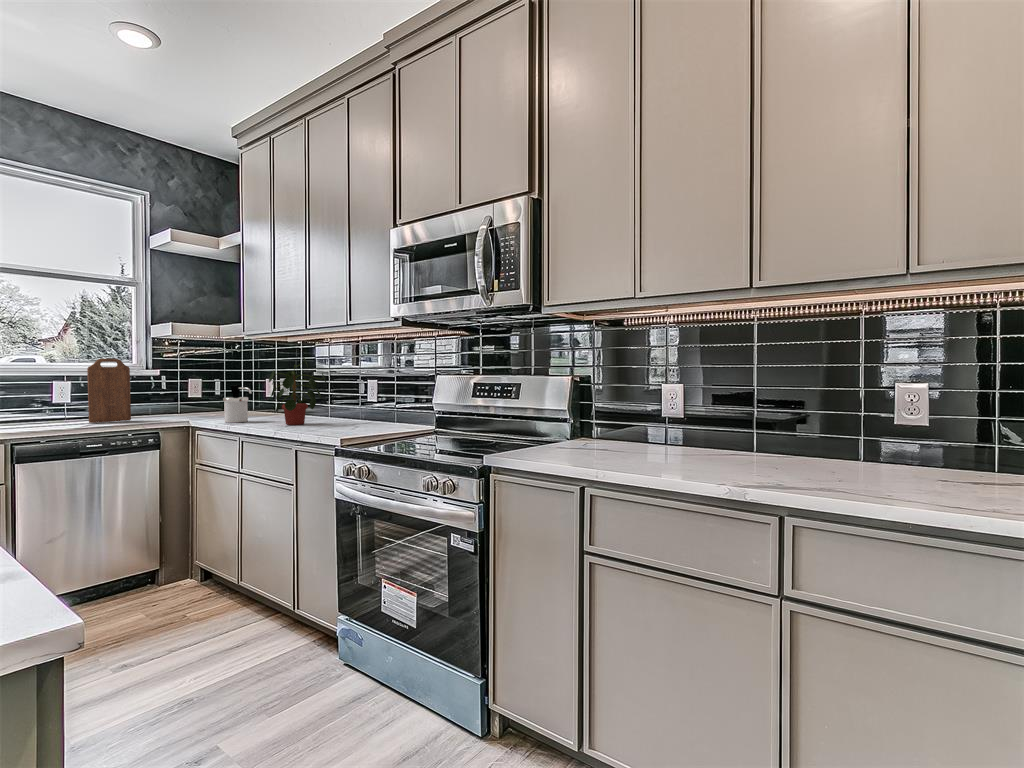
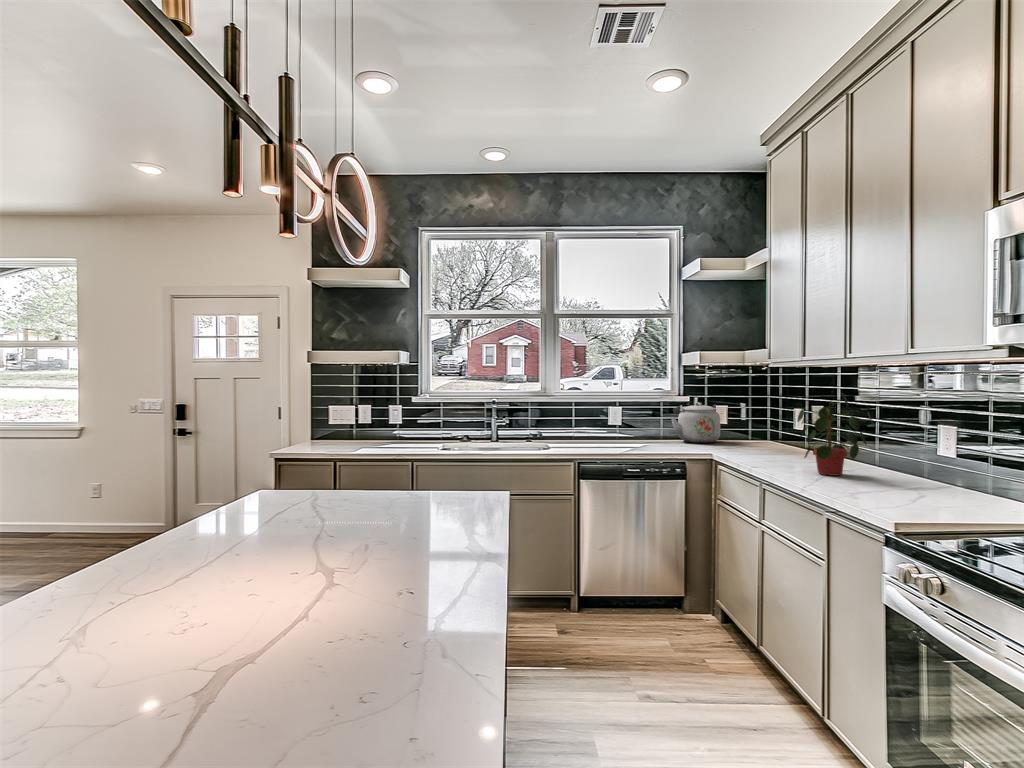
cutting board: present [87,359,131,423] -> none [630,388,663,447]
kettle: none [139,376,195,416] -> present [671,403,720,443]
soap dispenser: present [223,385,252,423] -> none [747,420,778,462]

